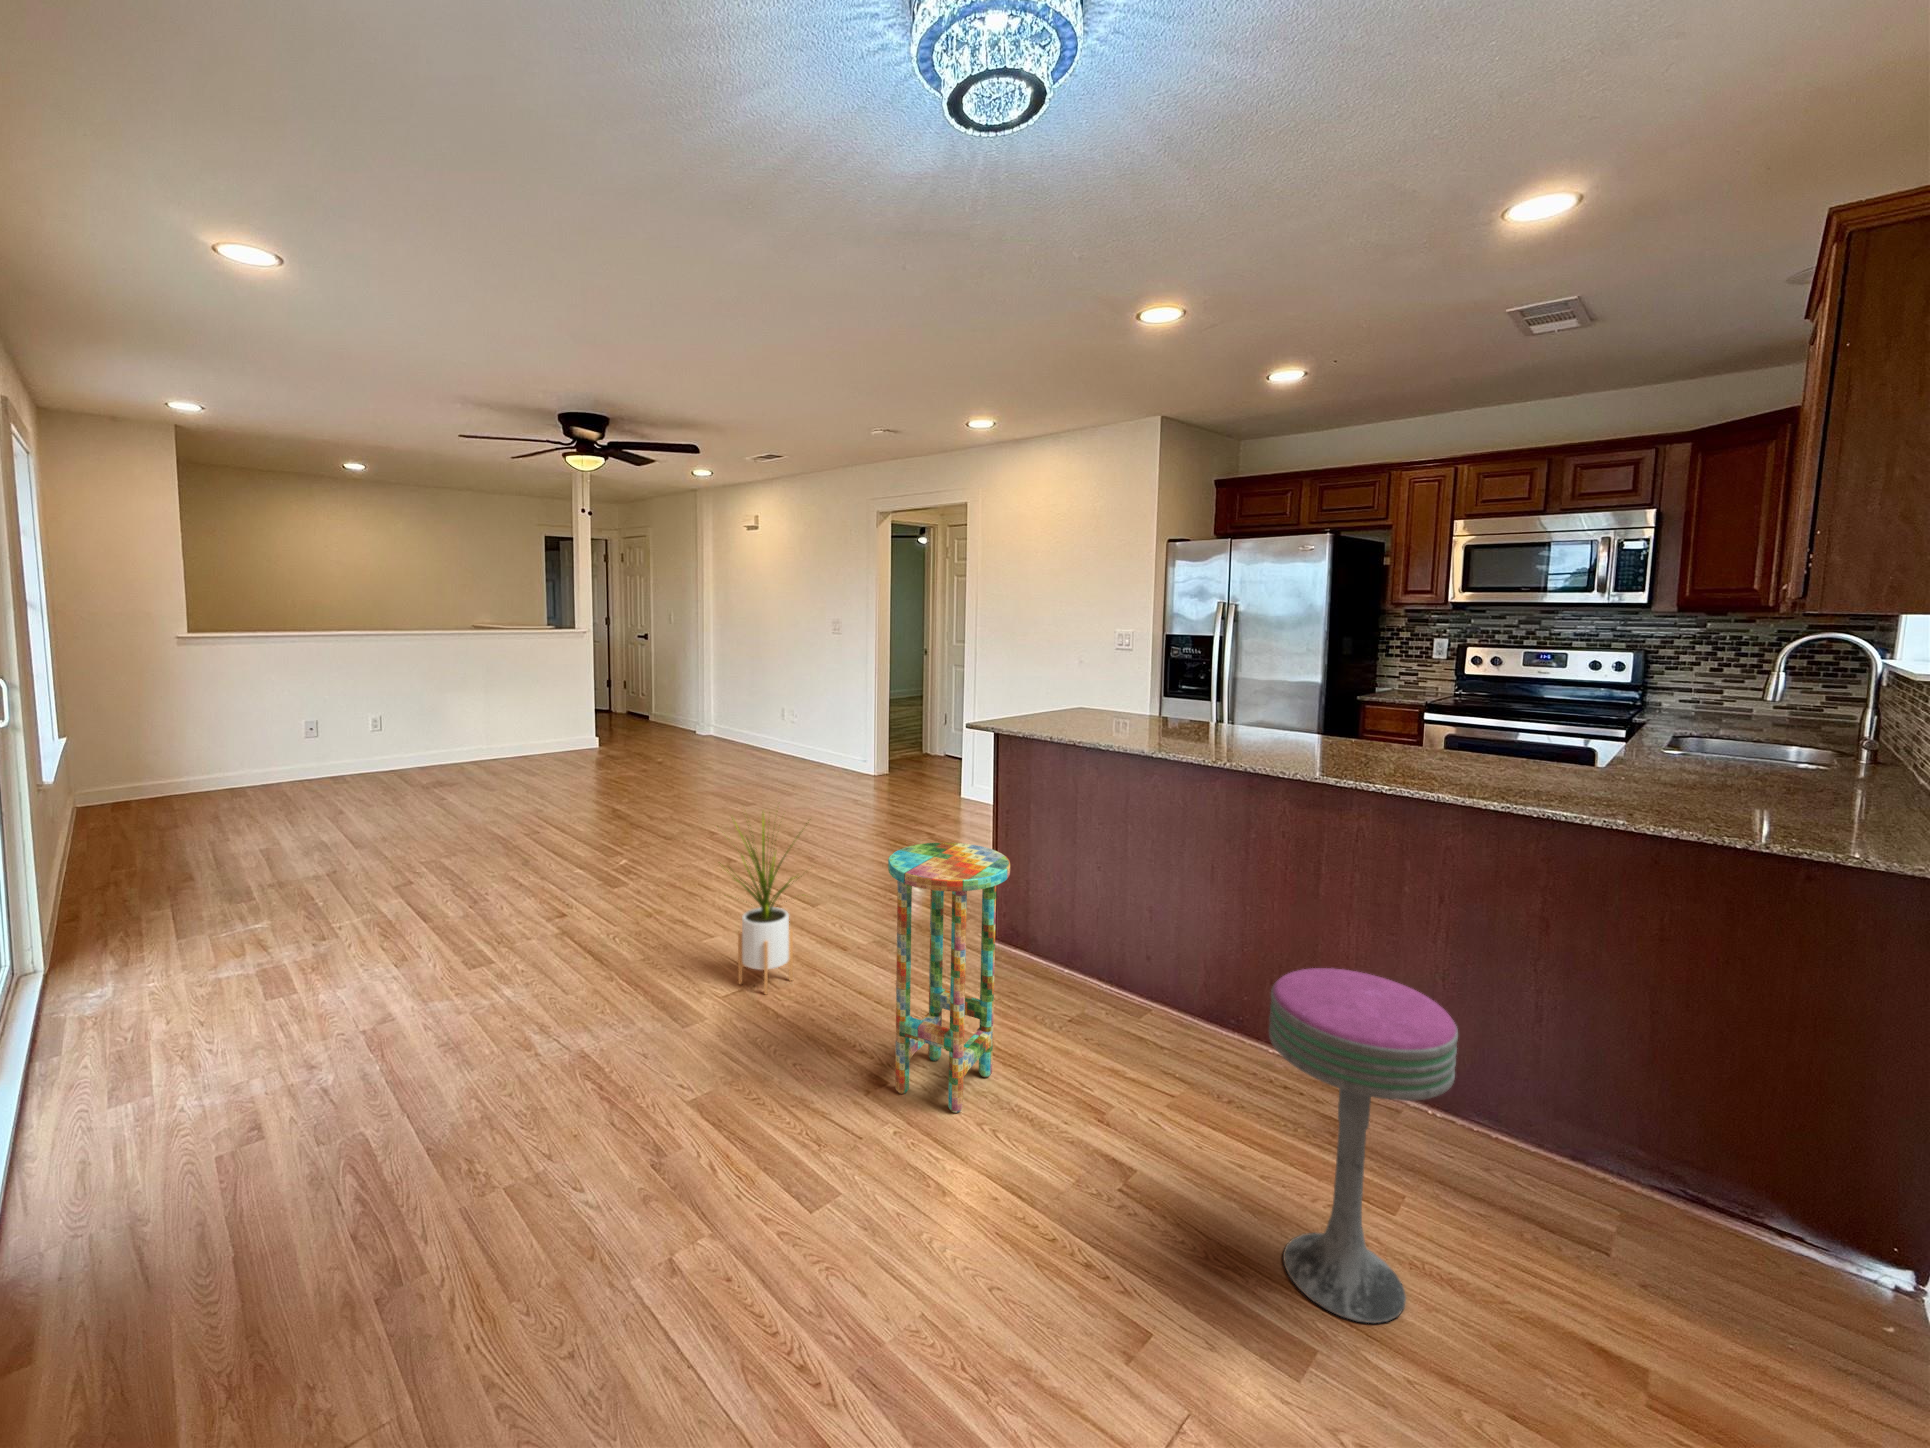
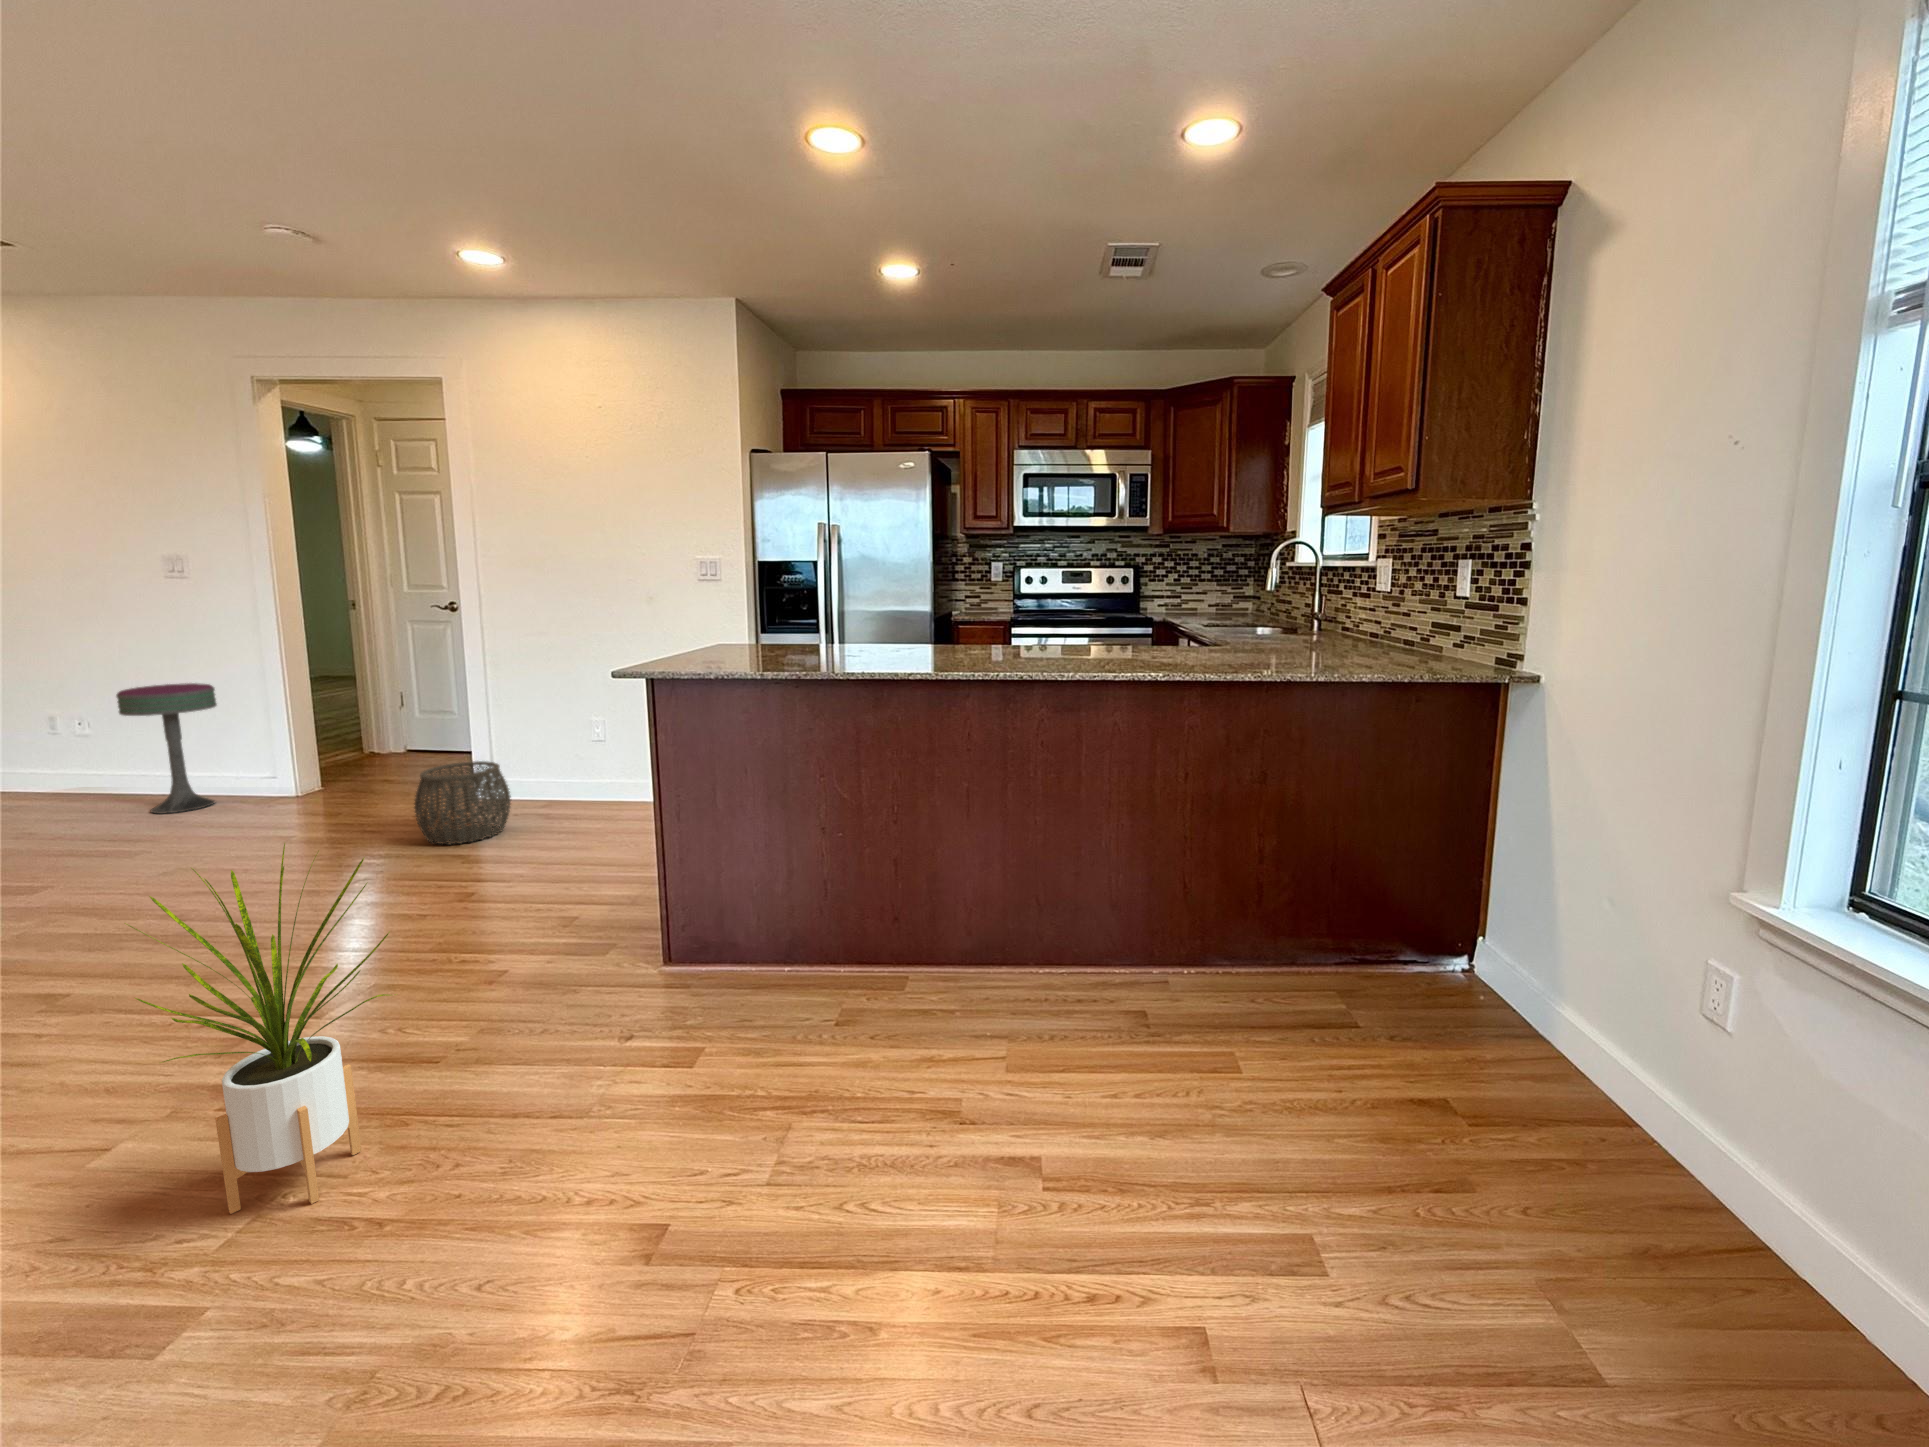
woven basket: none [907,772,964,830] -> present [414,761,511,845]
side table: present [888,842,1010,1113] -> none [634,827,831,1233]
bar stool: present [1269,968,1458,1323] -> present [116,683,217,814]

